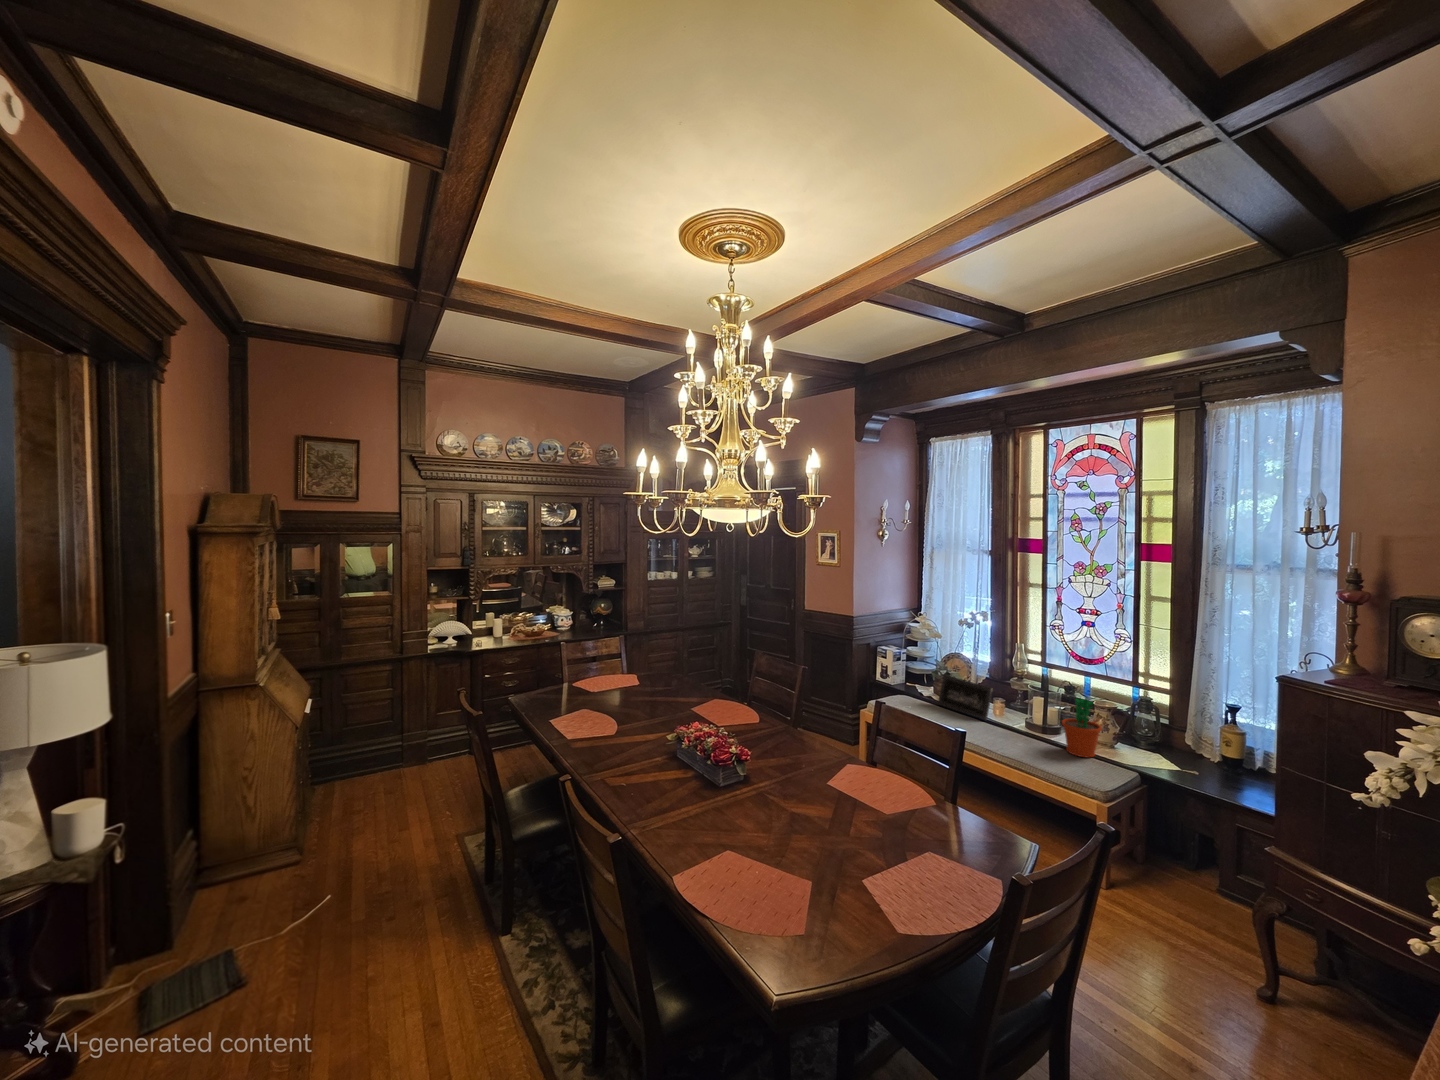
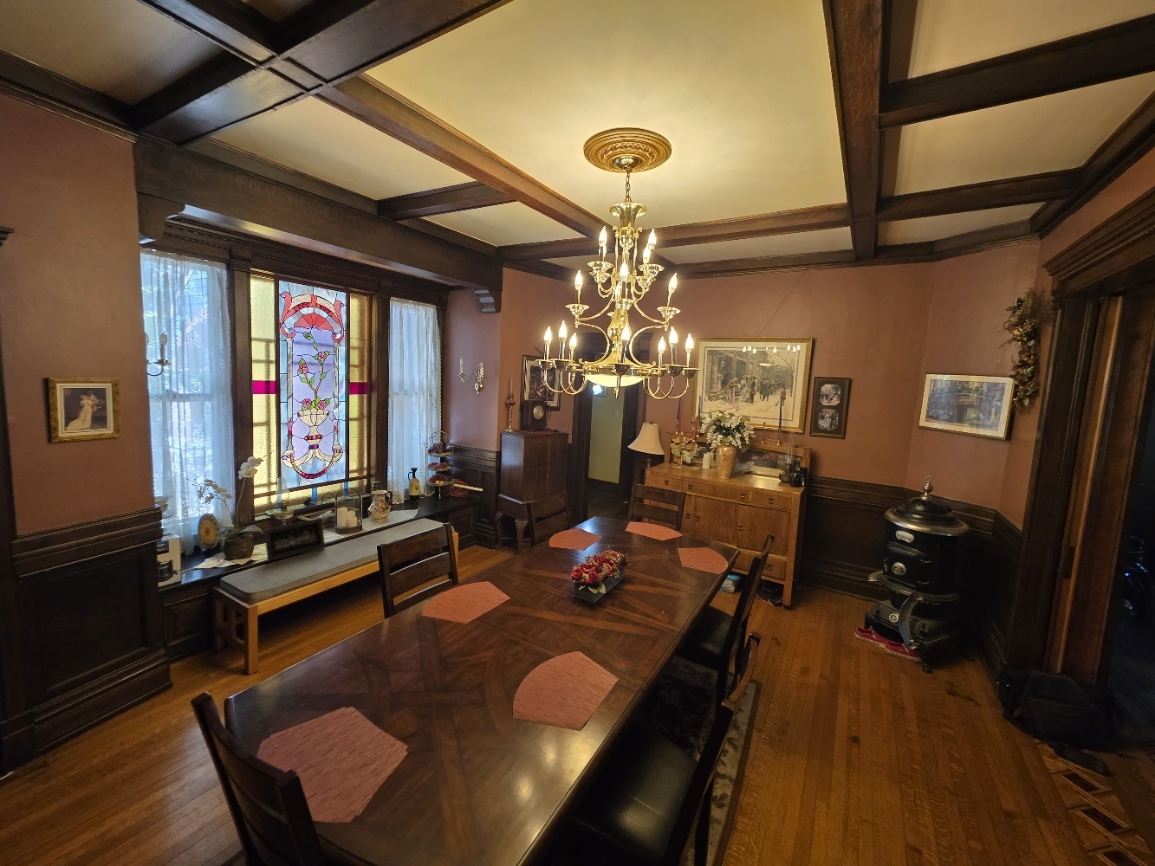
flower pot: present [1062,698,1102,757] -> none [381,492,405,532]

